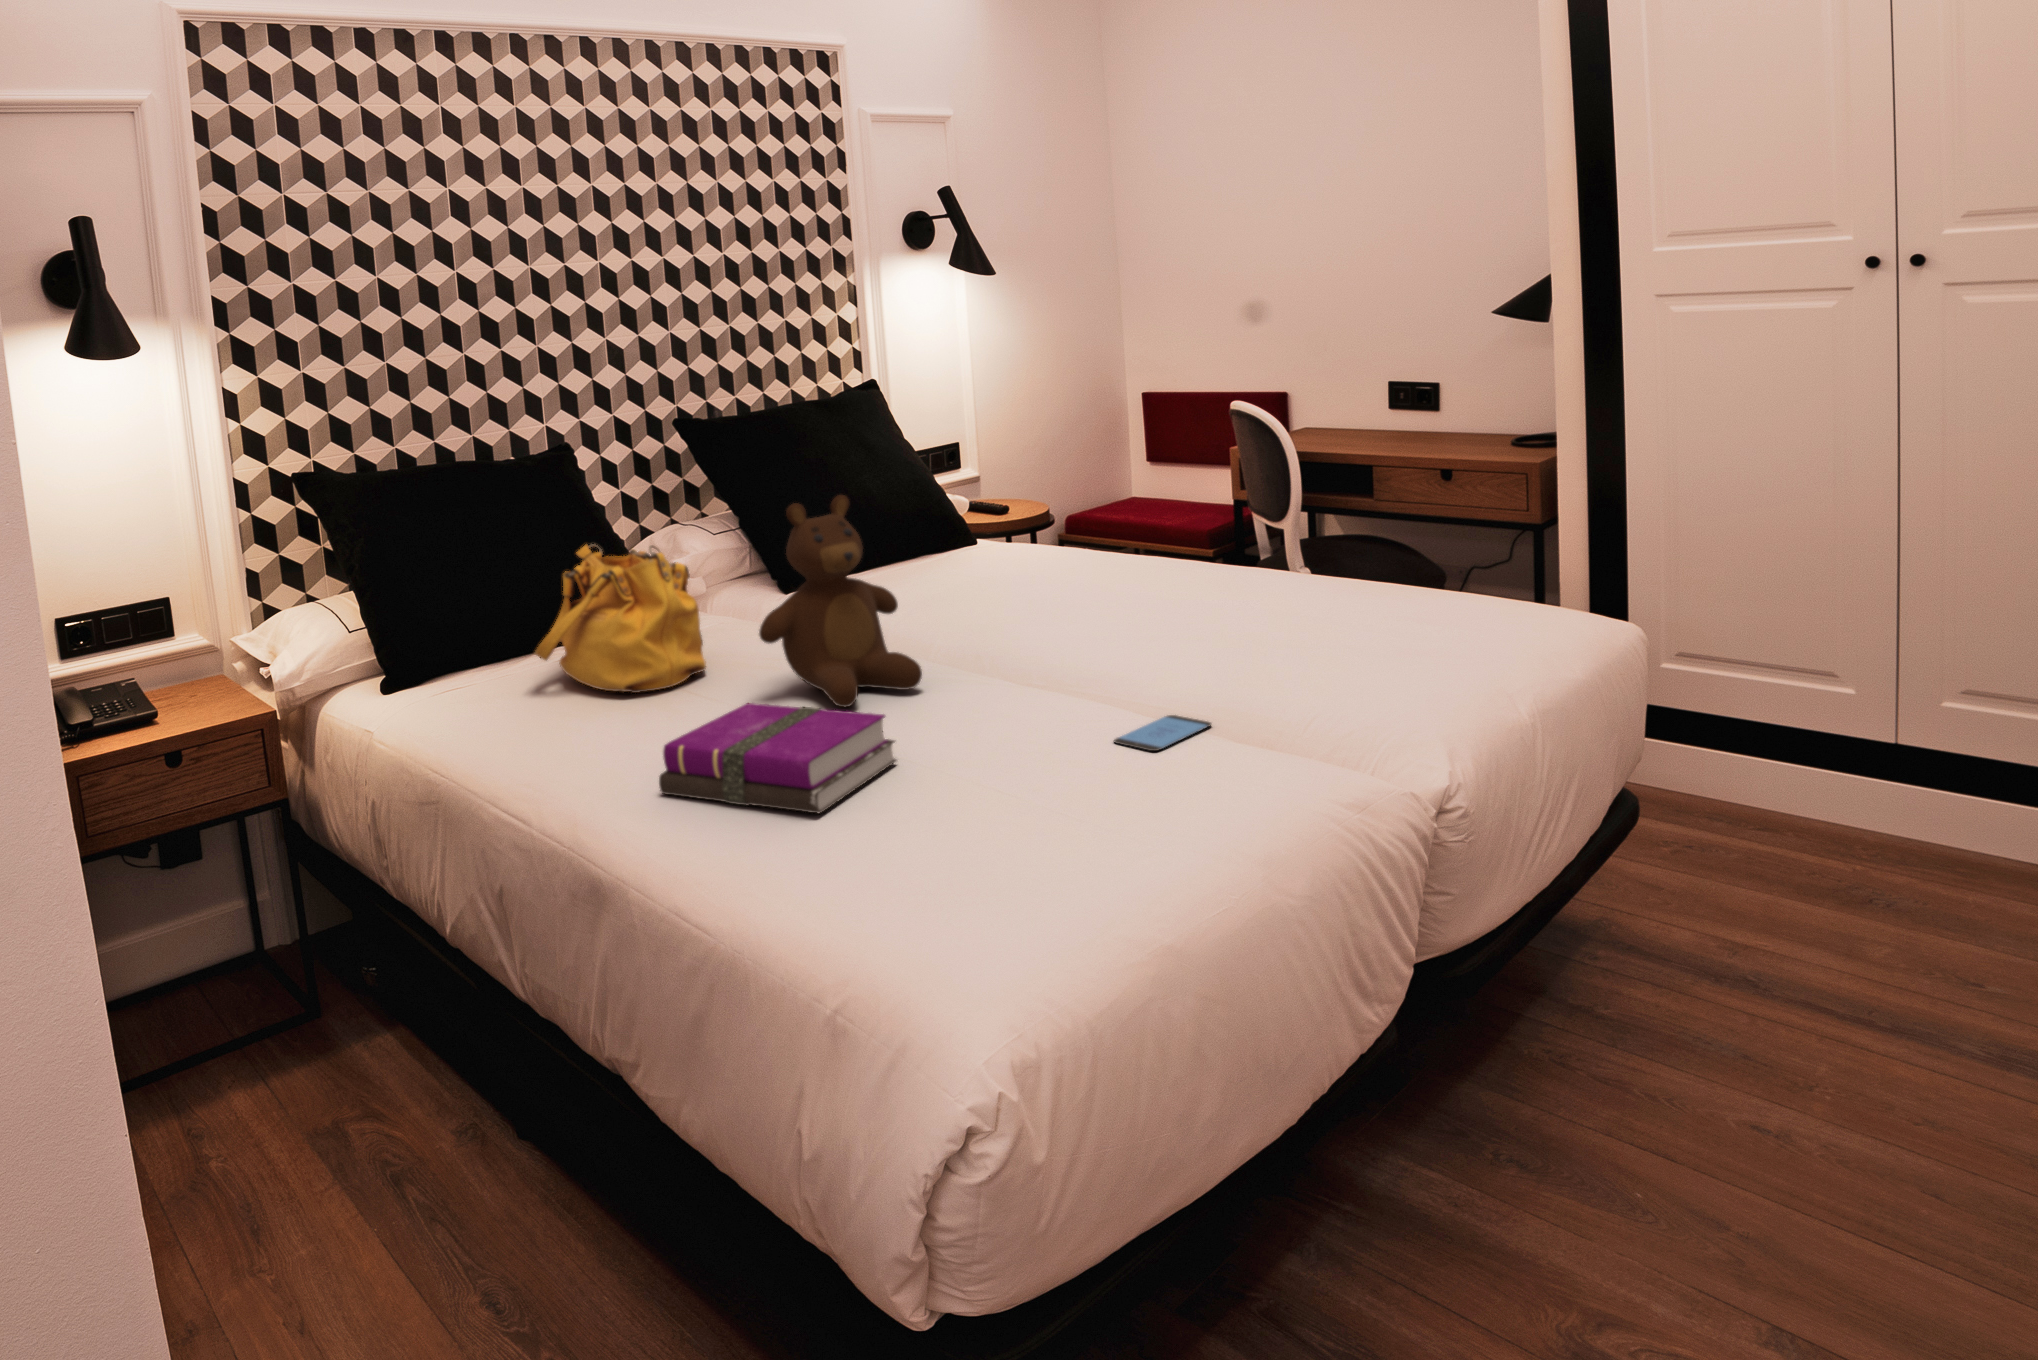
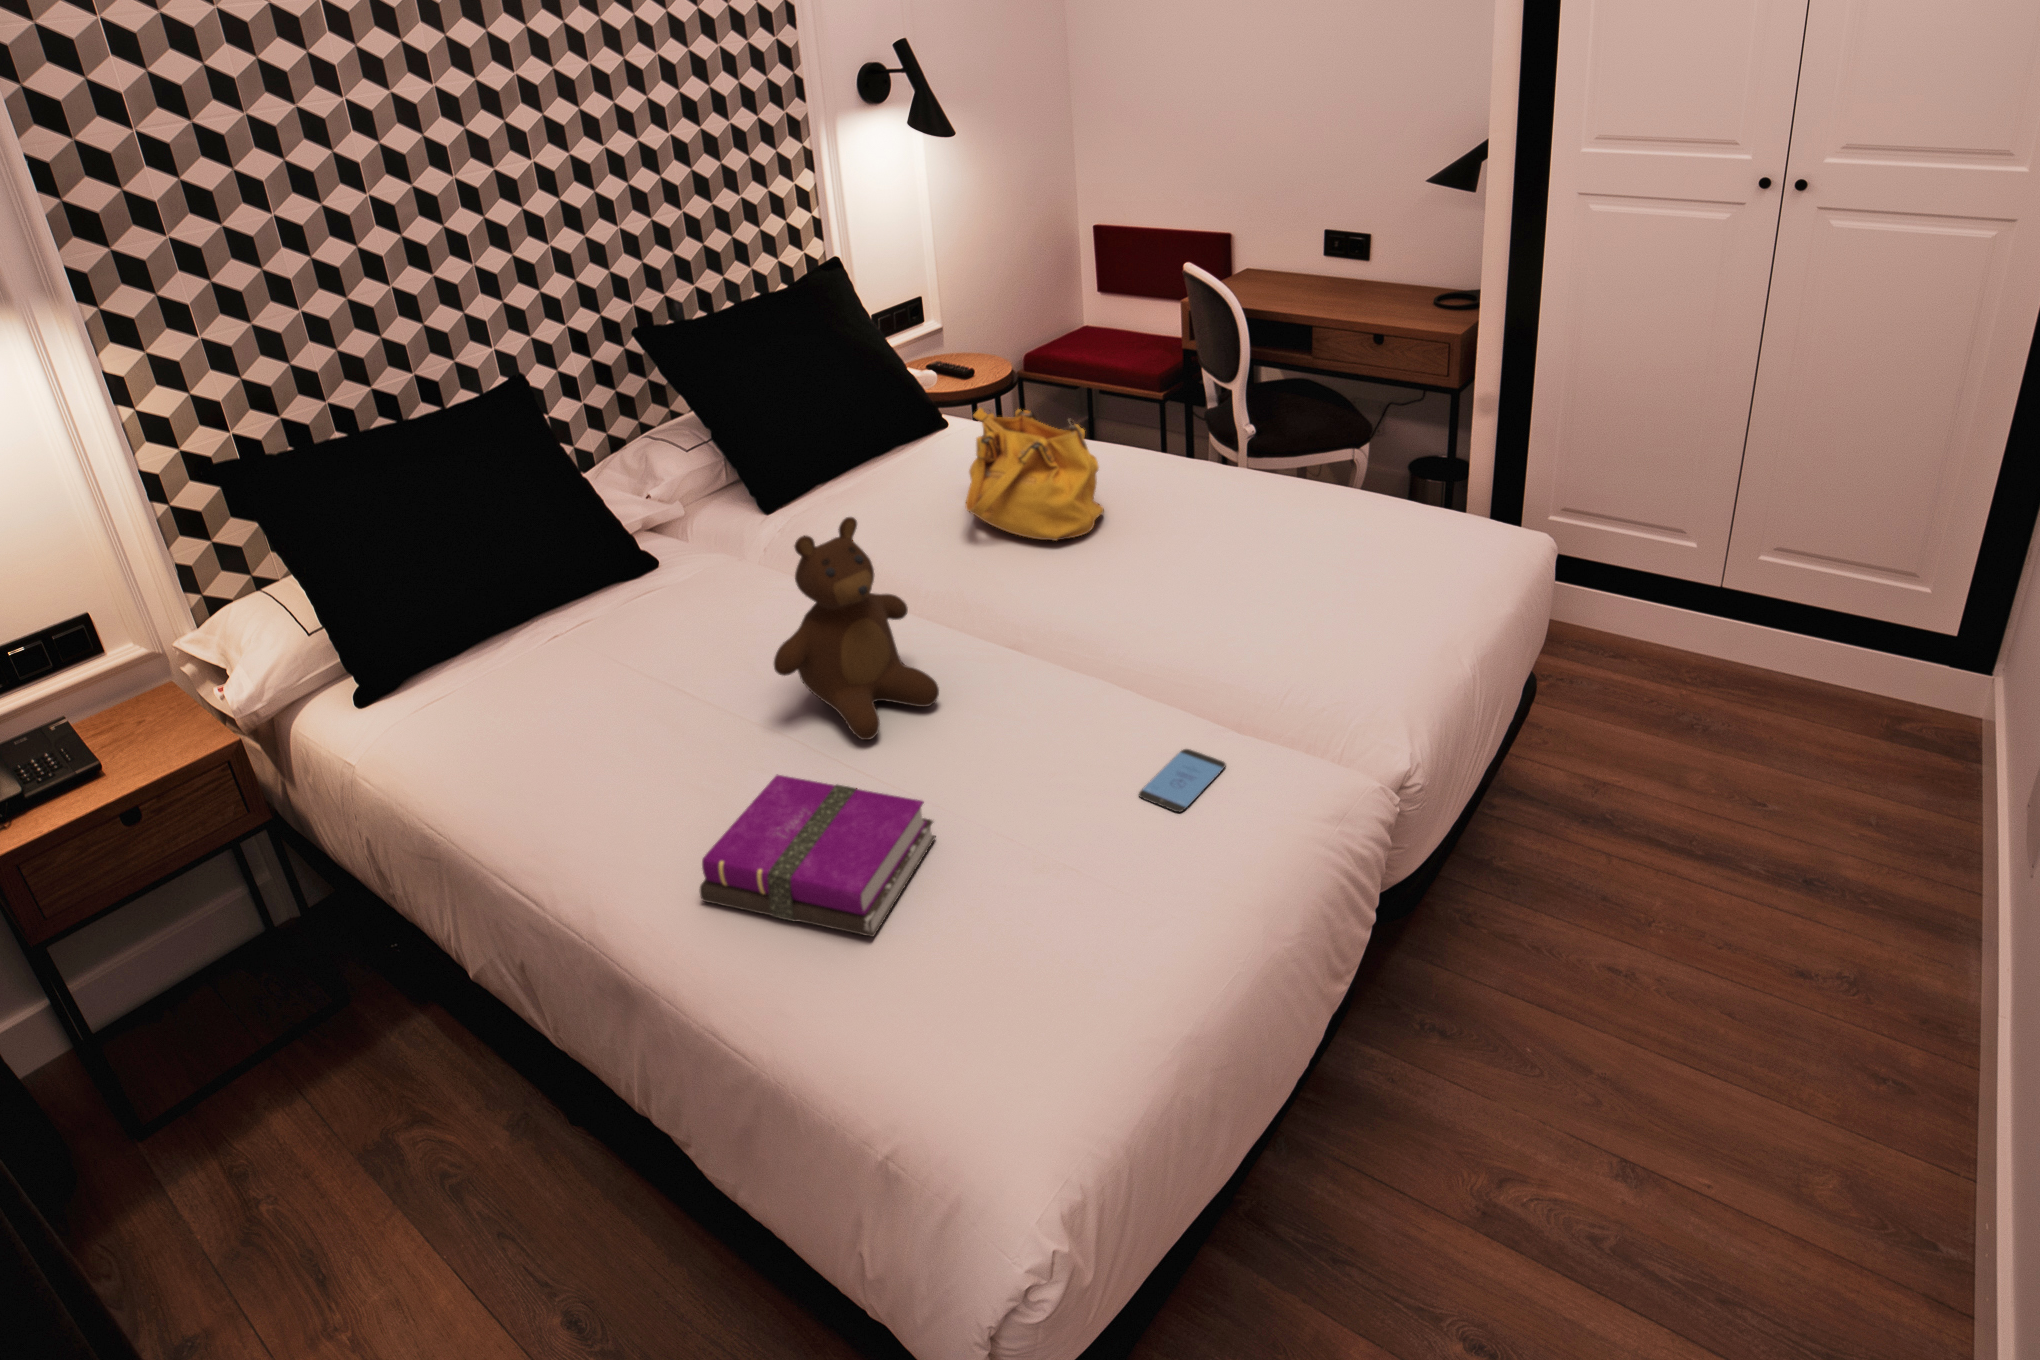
handbag: present [535,545,706,693] -> present [966,407,1104,541]

